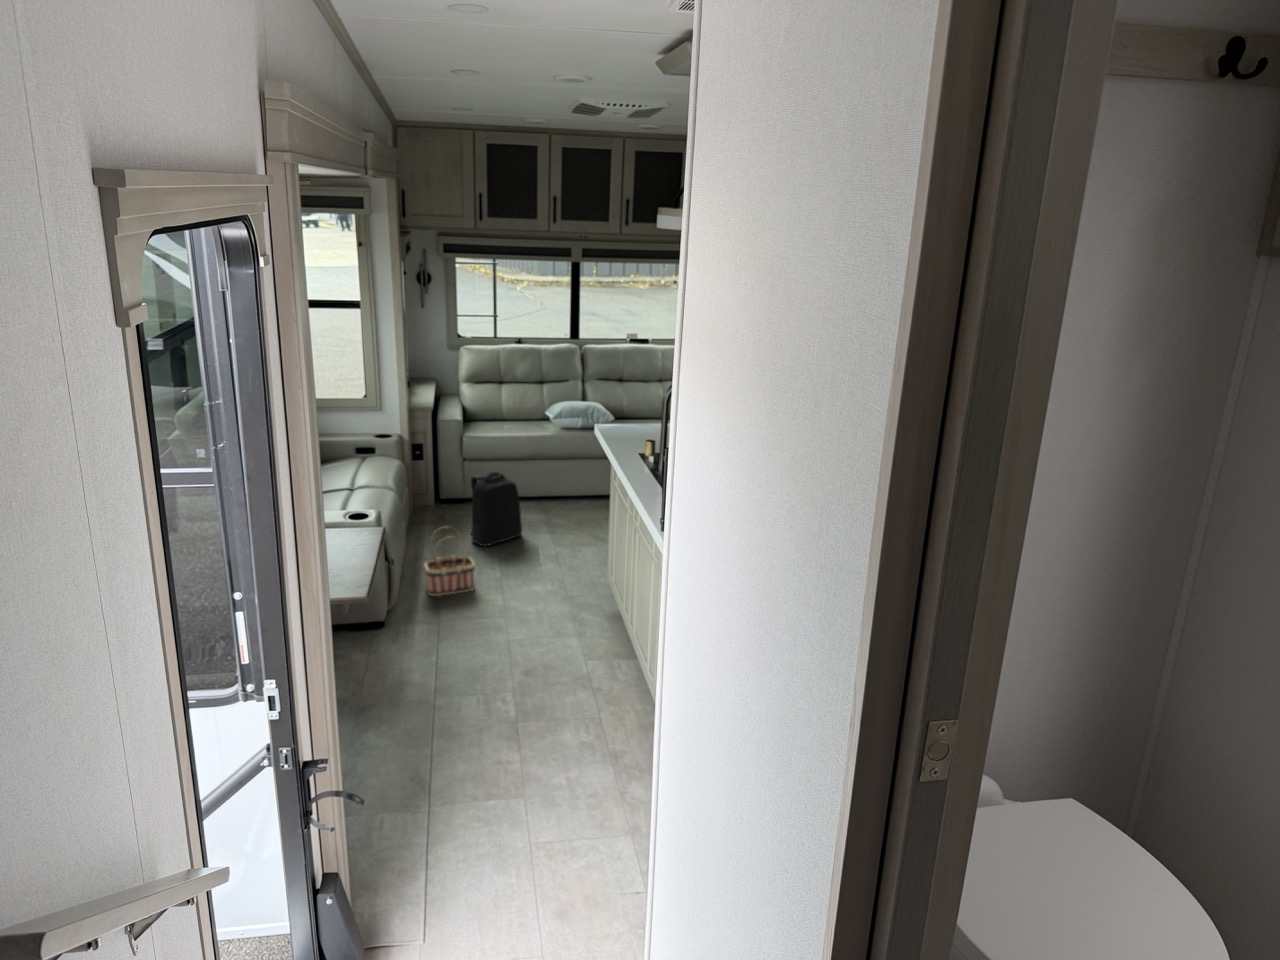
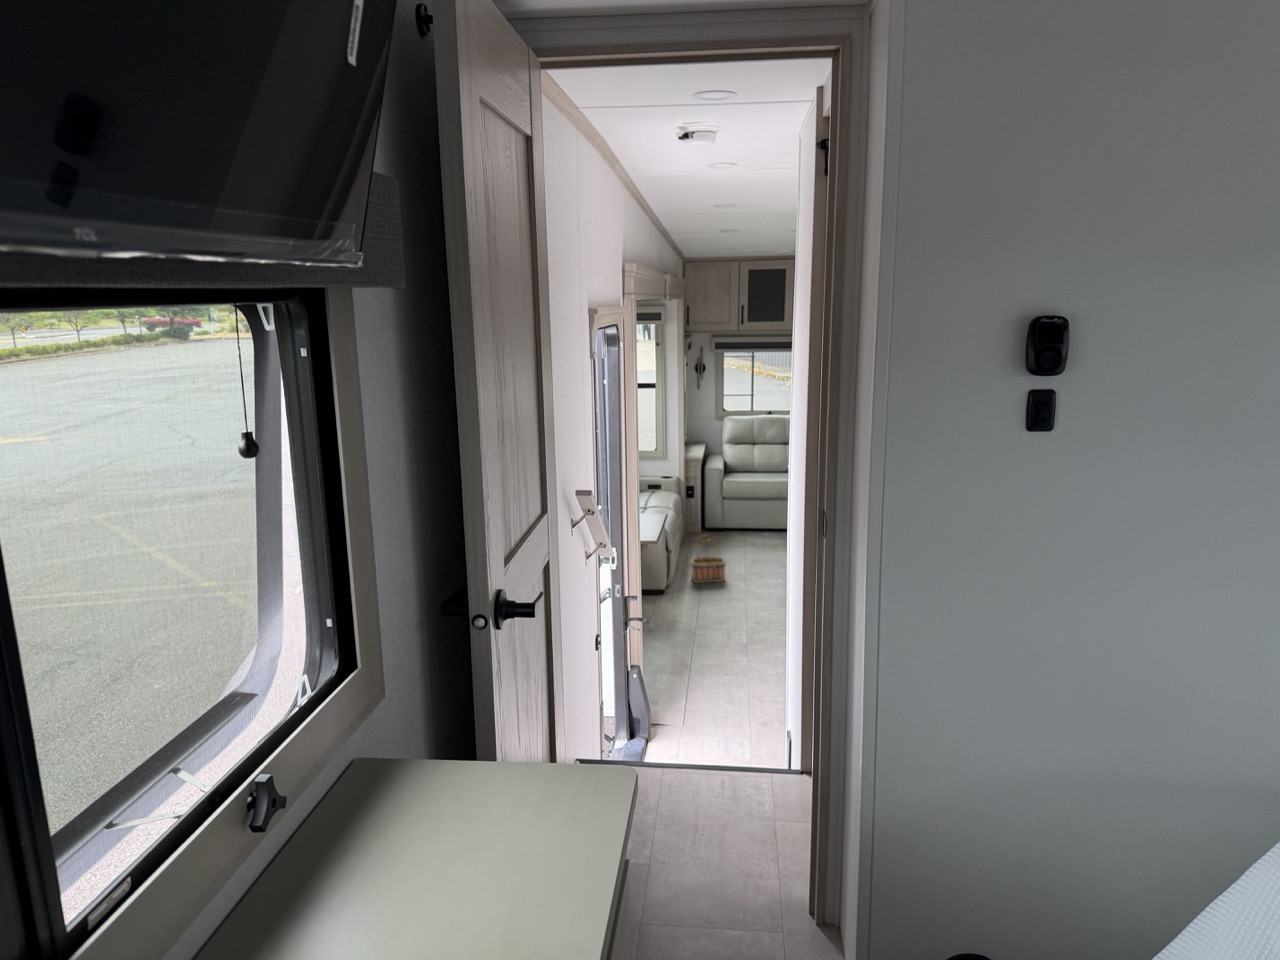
backpack: present [471,471,522,546] -> none [725,504,763,558]

